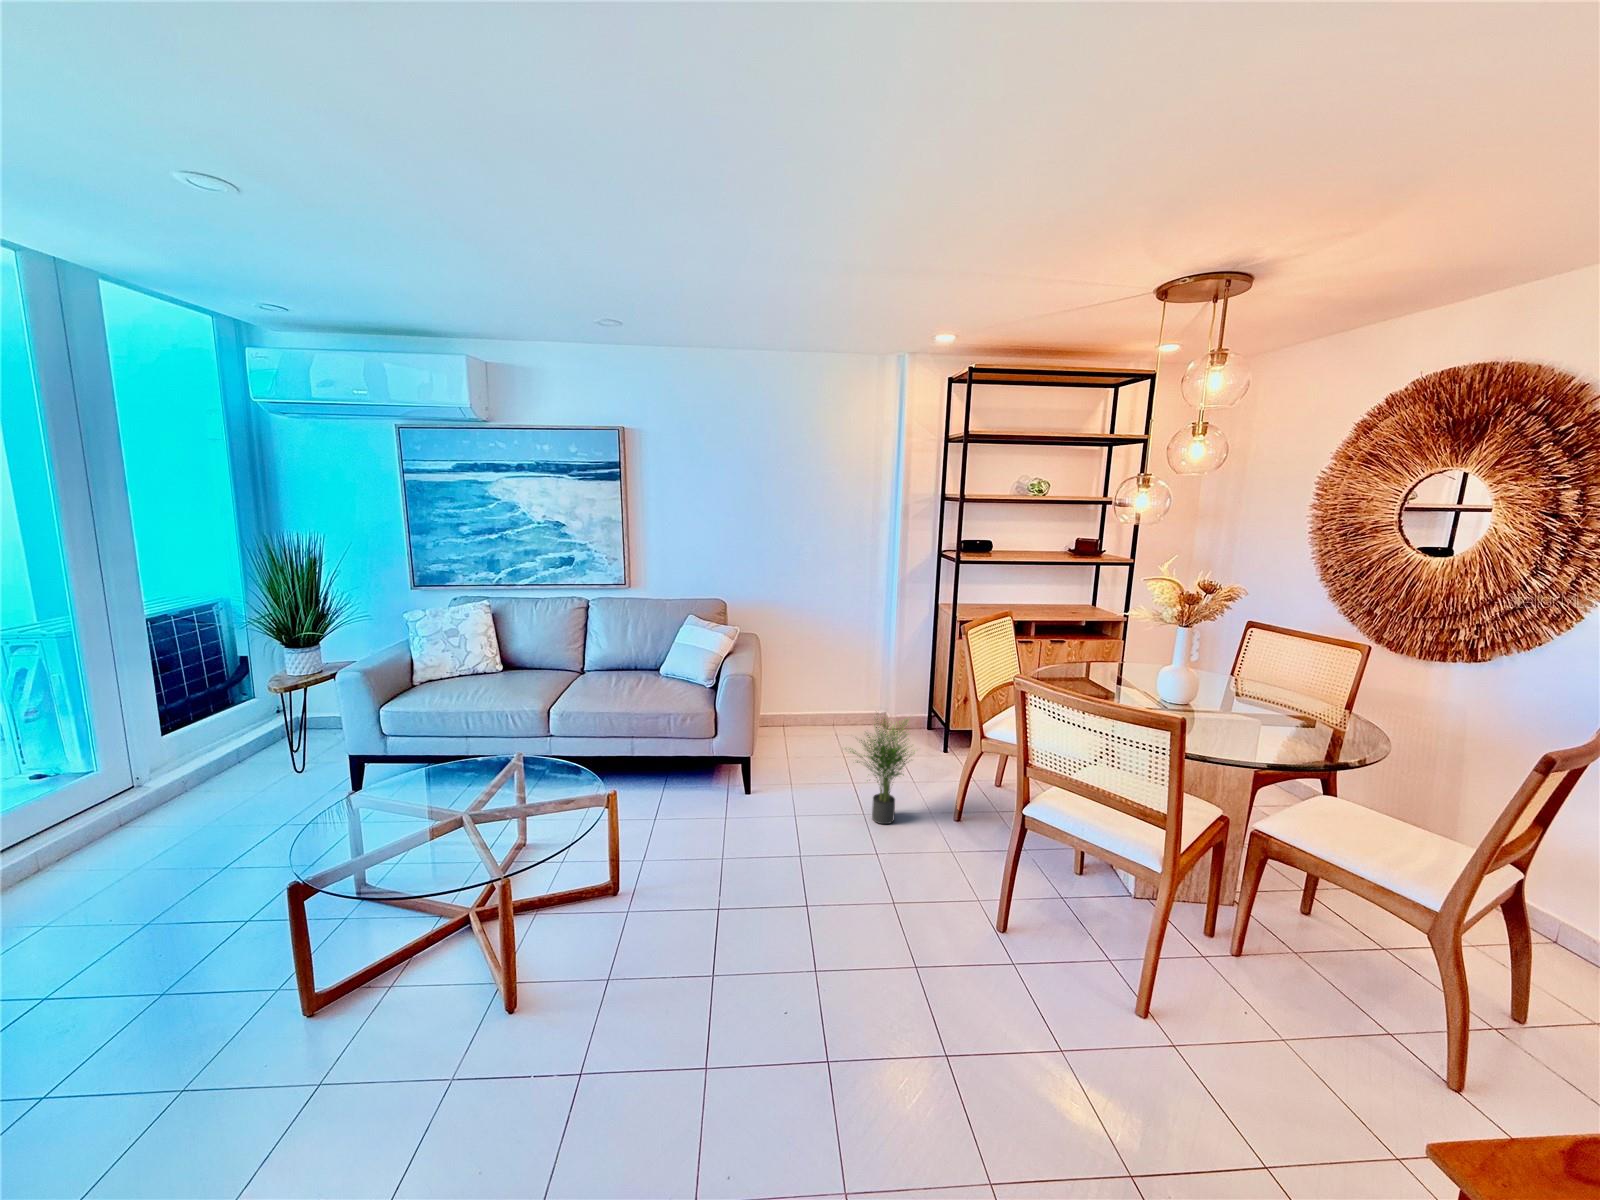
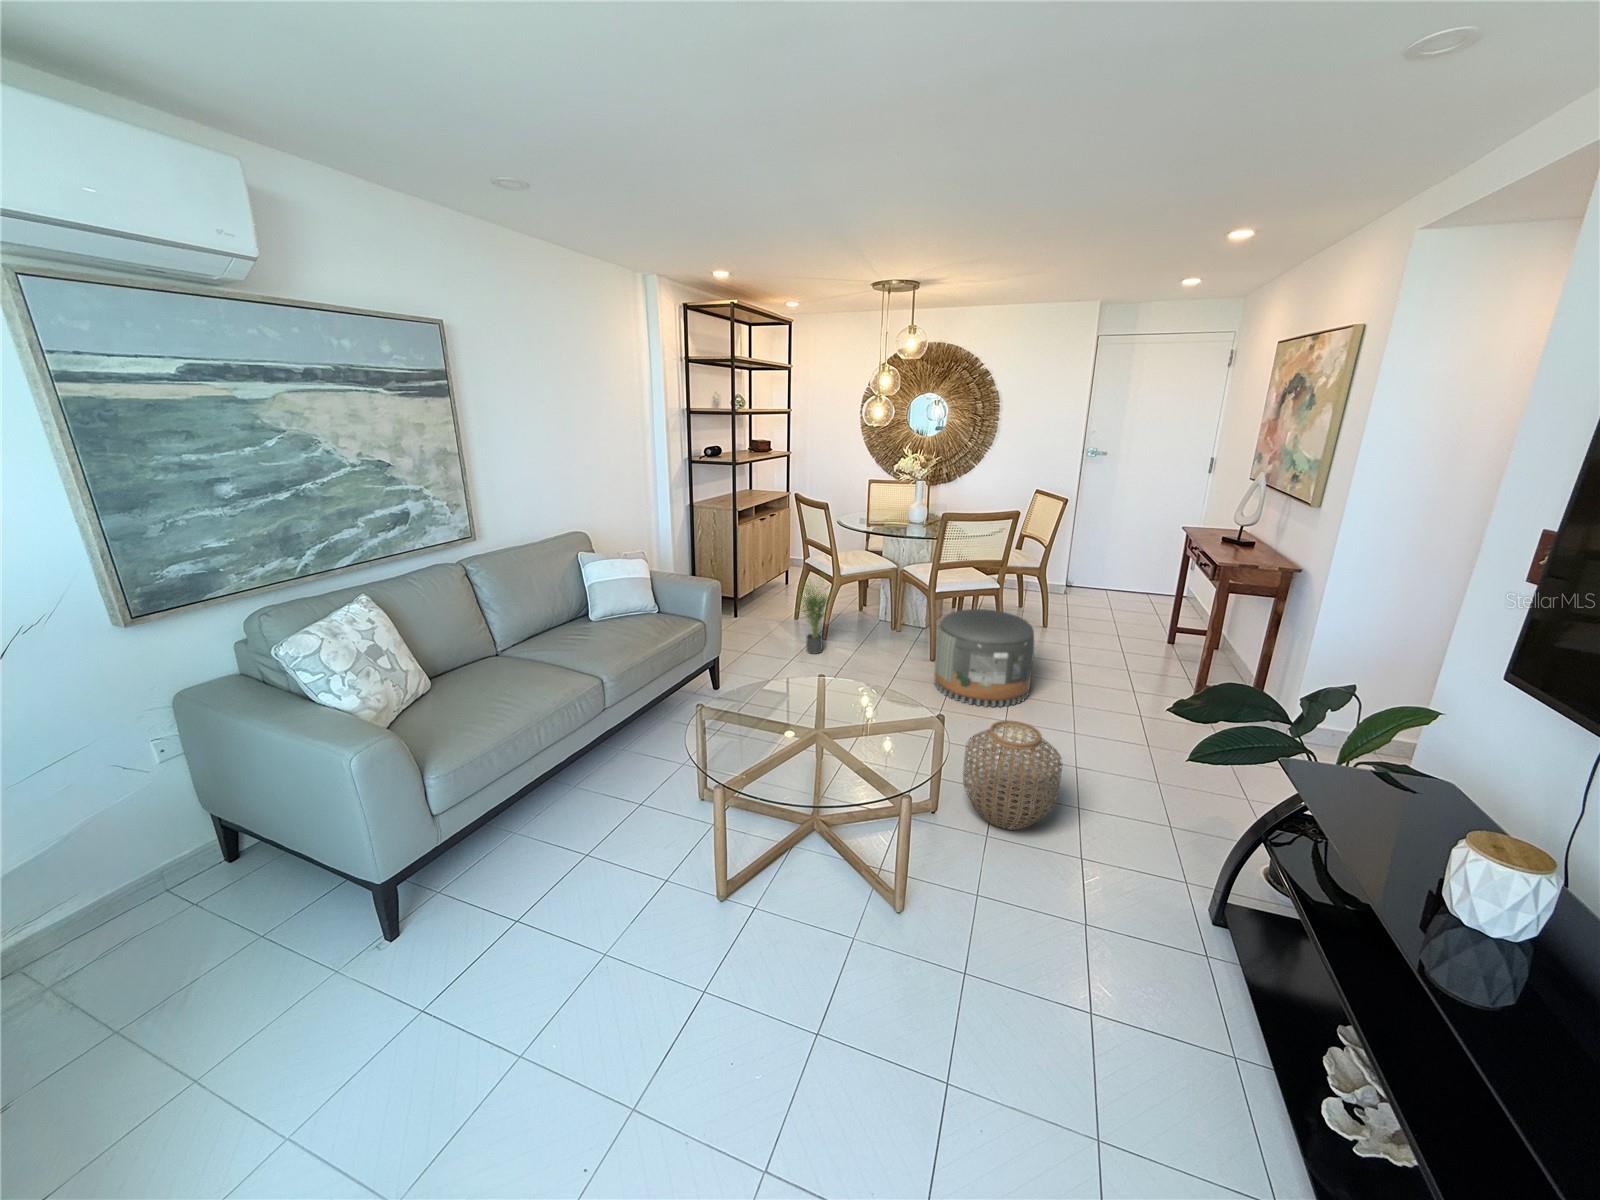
pouf: none [817,842,1001,1085] -> present [934,609,1034,707]
woven basket: none [368,938,534,1128] -> present [963,720,1062,830]

